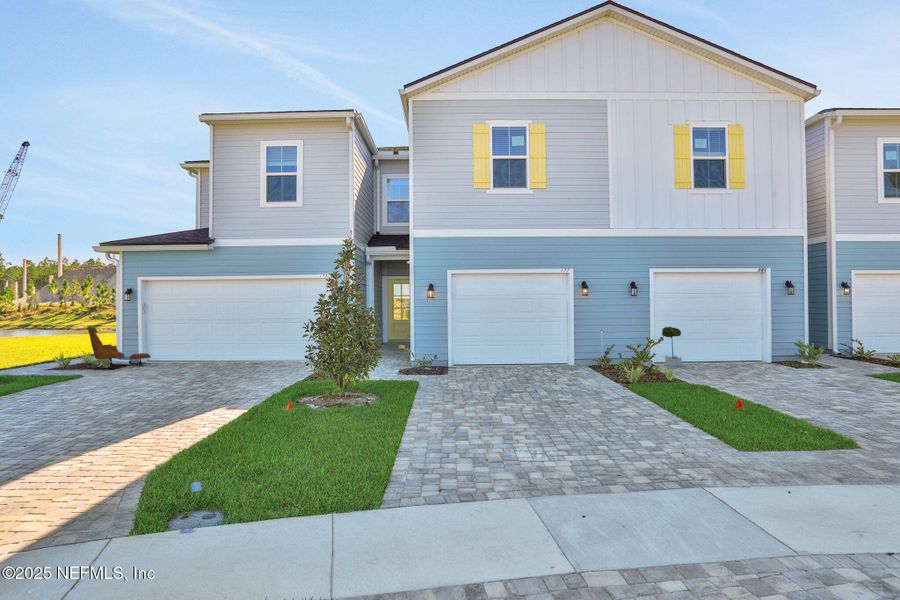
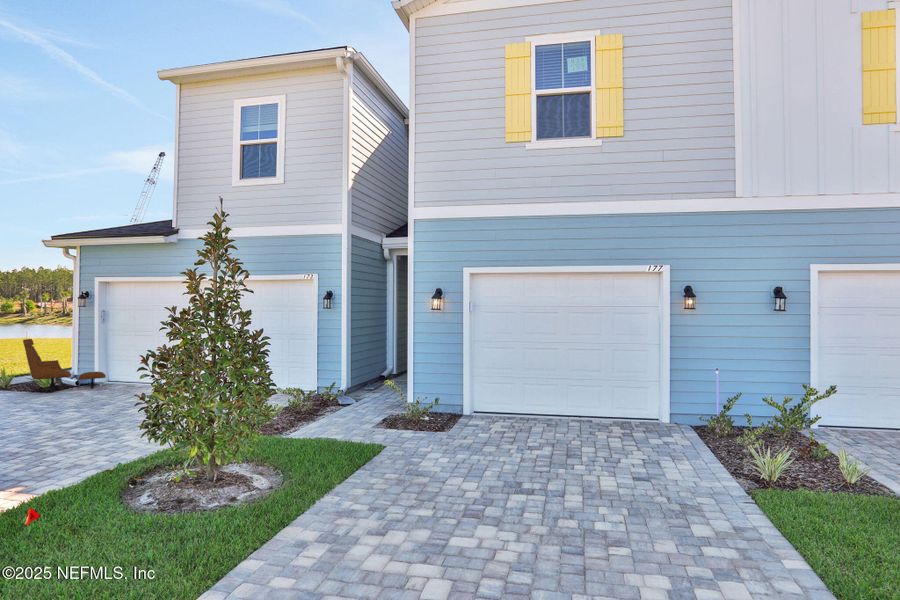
potted tree: present [662,327,682,367] -> none [831,365,872,438]

